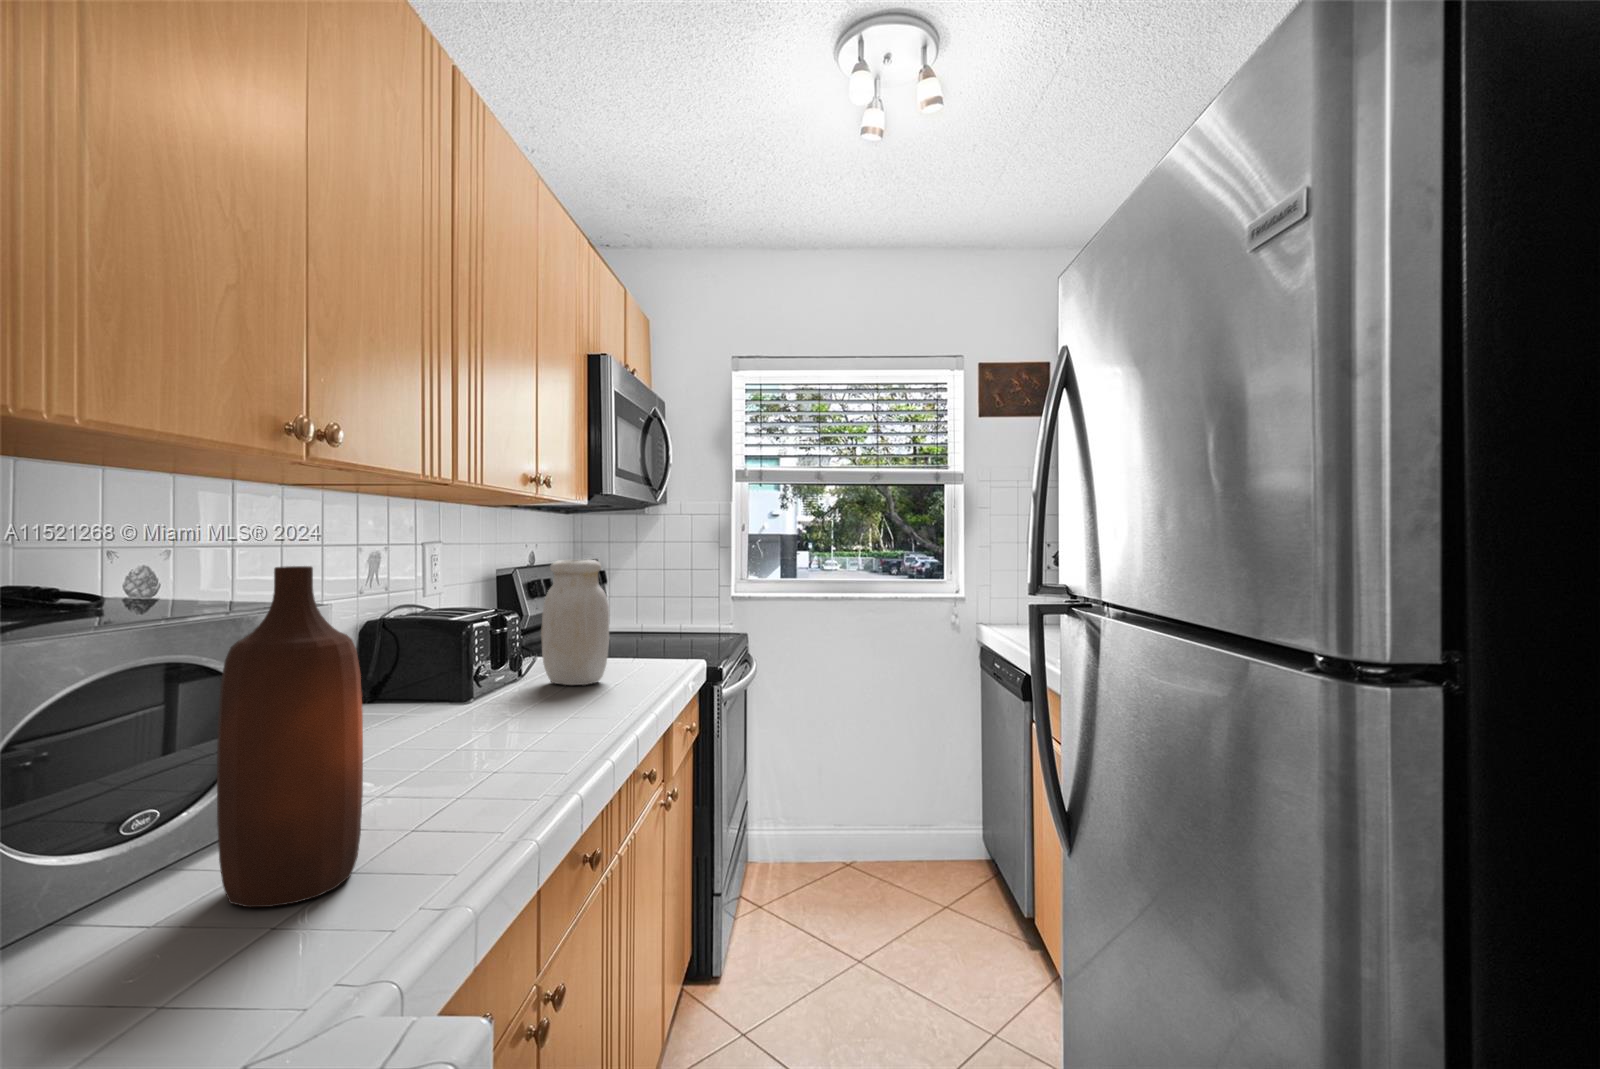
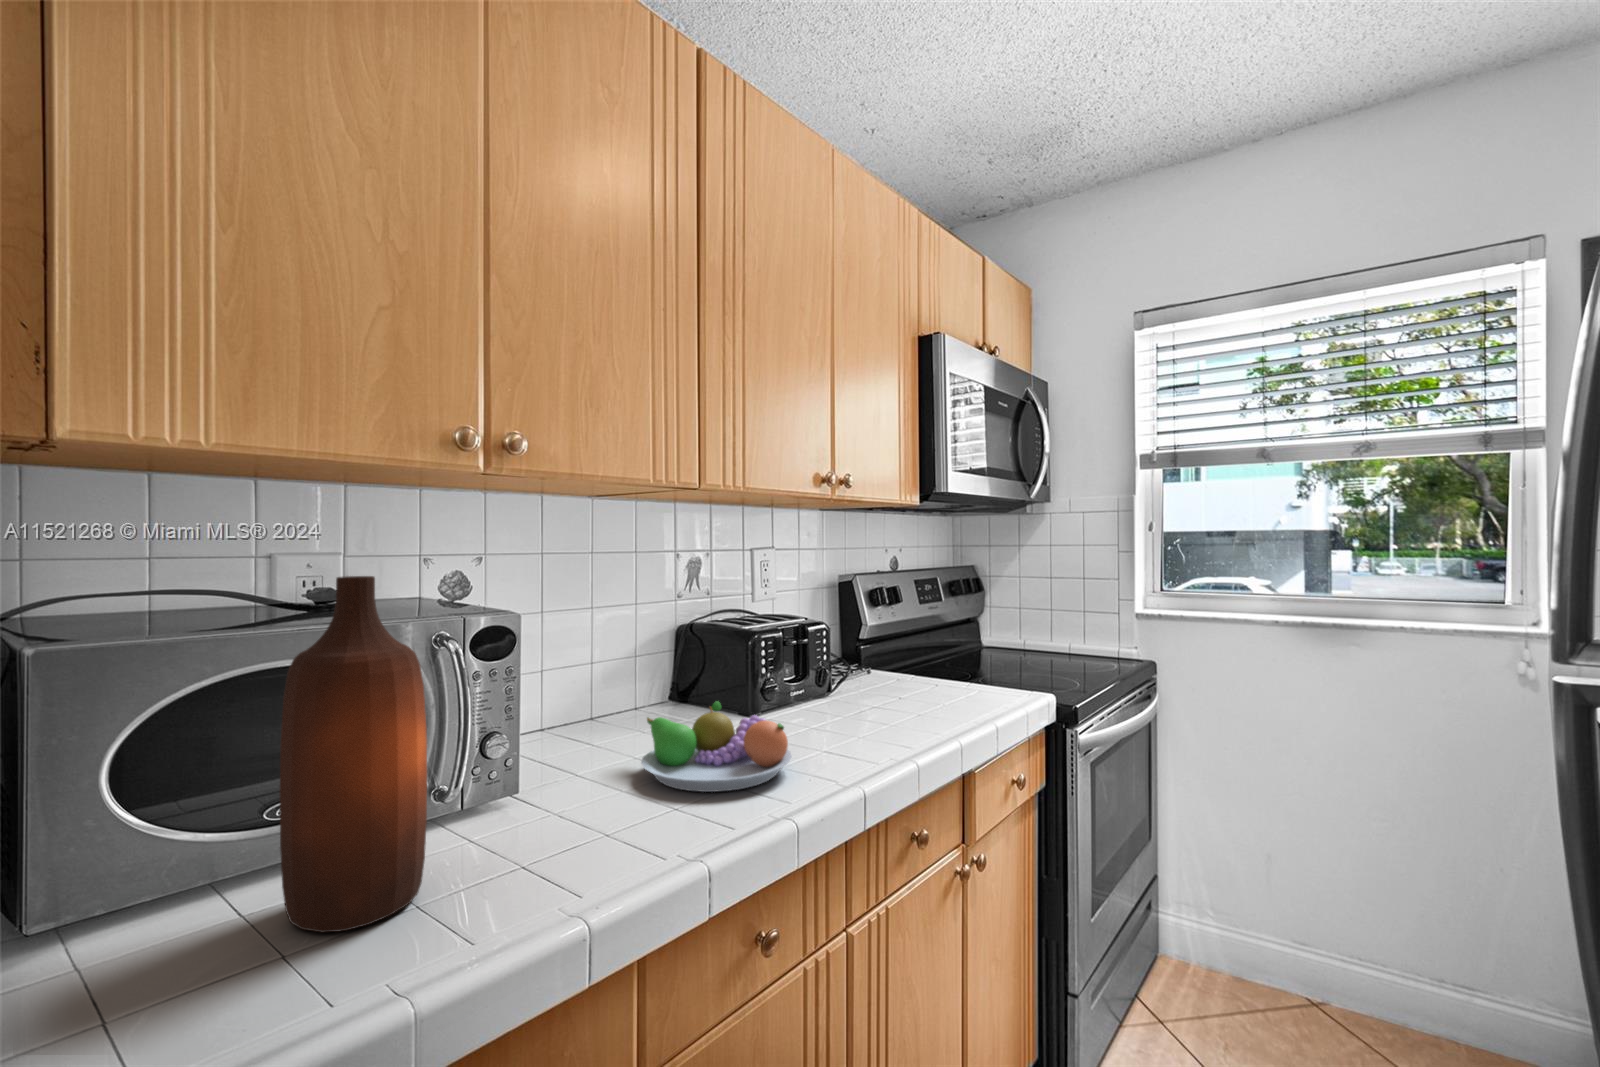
jar: present [541,559,609,685] -> none [843,567,916,709]
fruit bowl: none [411,684,569,761] -> present [641,701,792,792]

